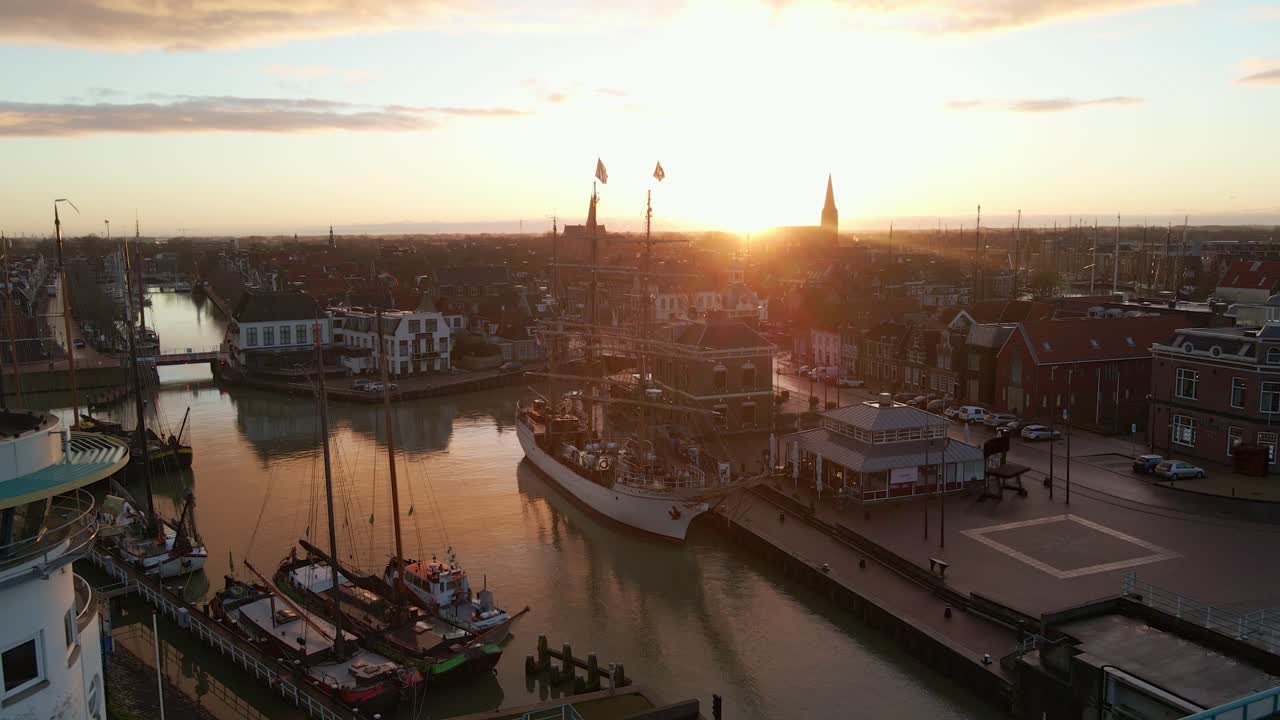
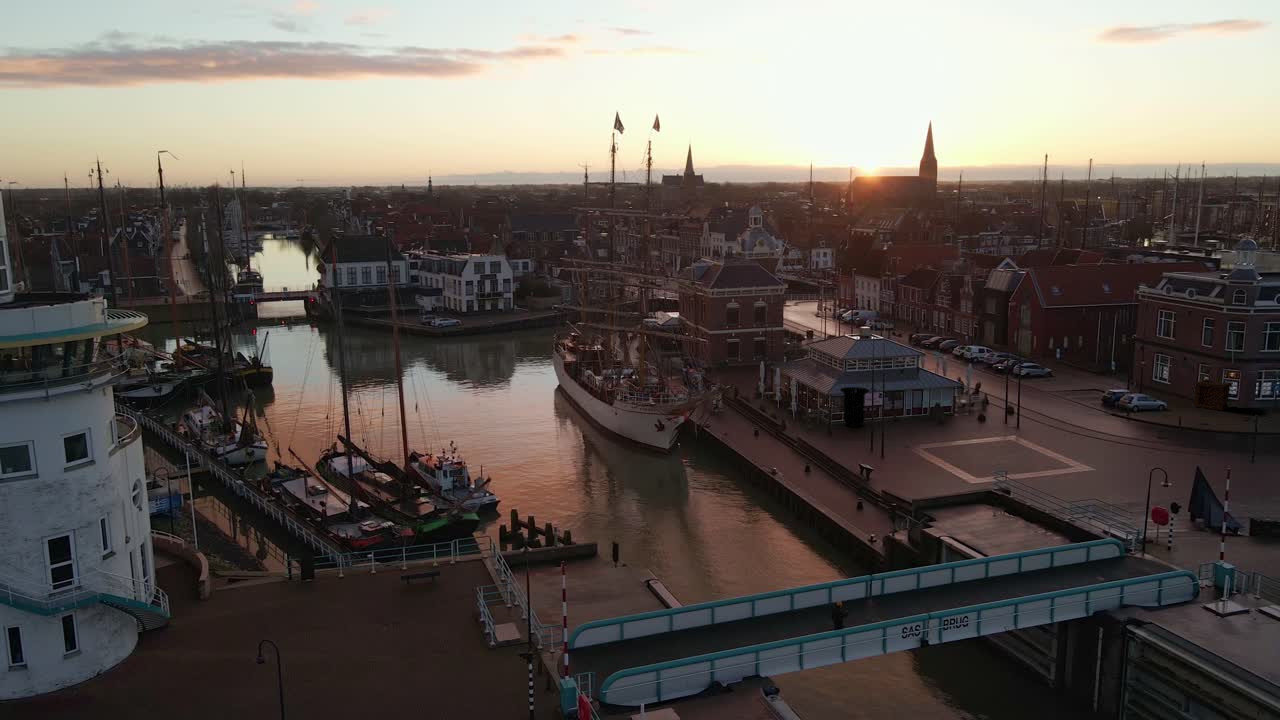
bench: present [982,436,1031,498] -> none [945,367,992,422]
trash can: none [872,463,906,508] -> present [840,387,869,427]

